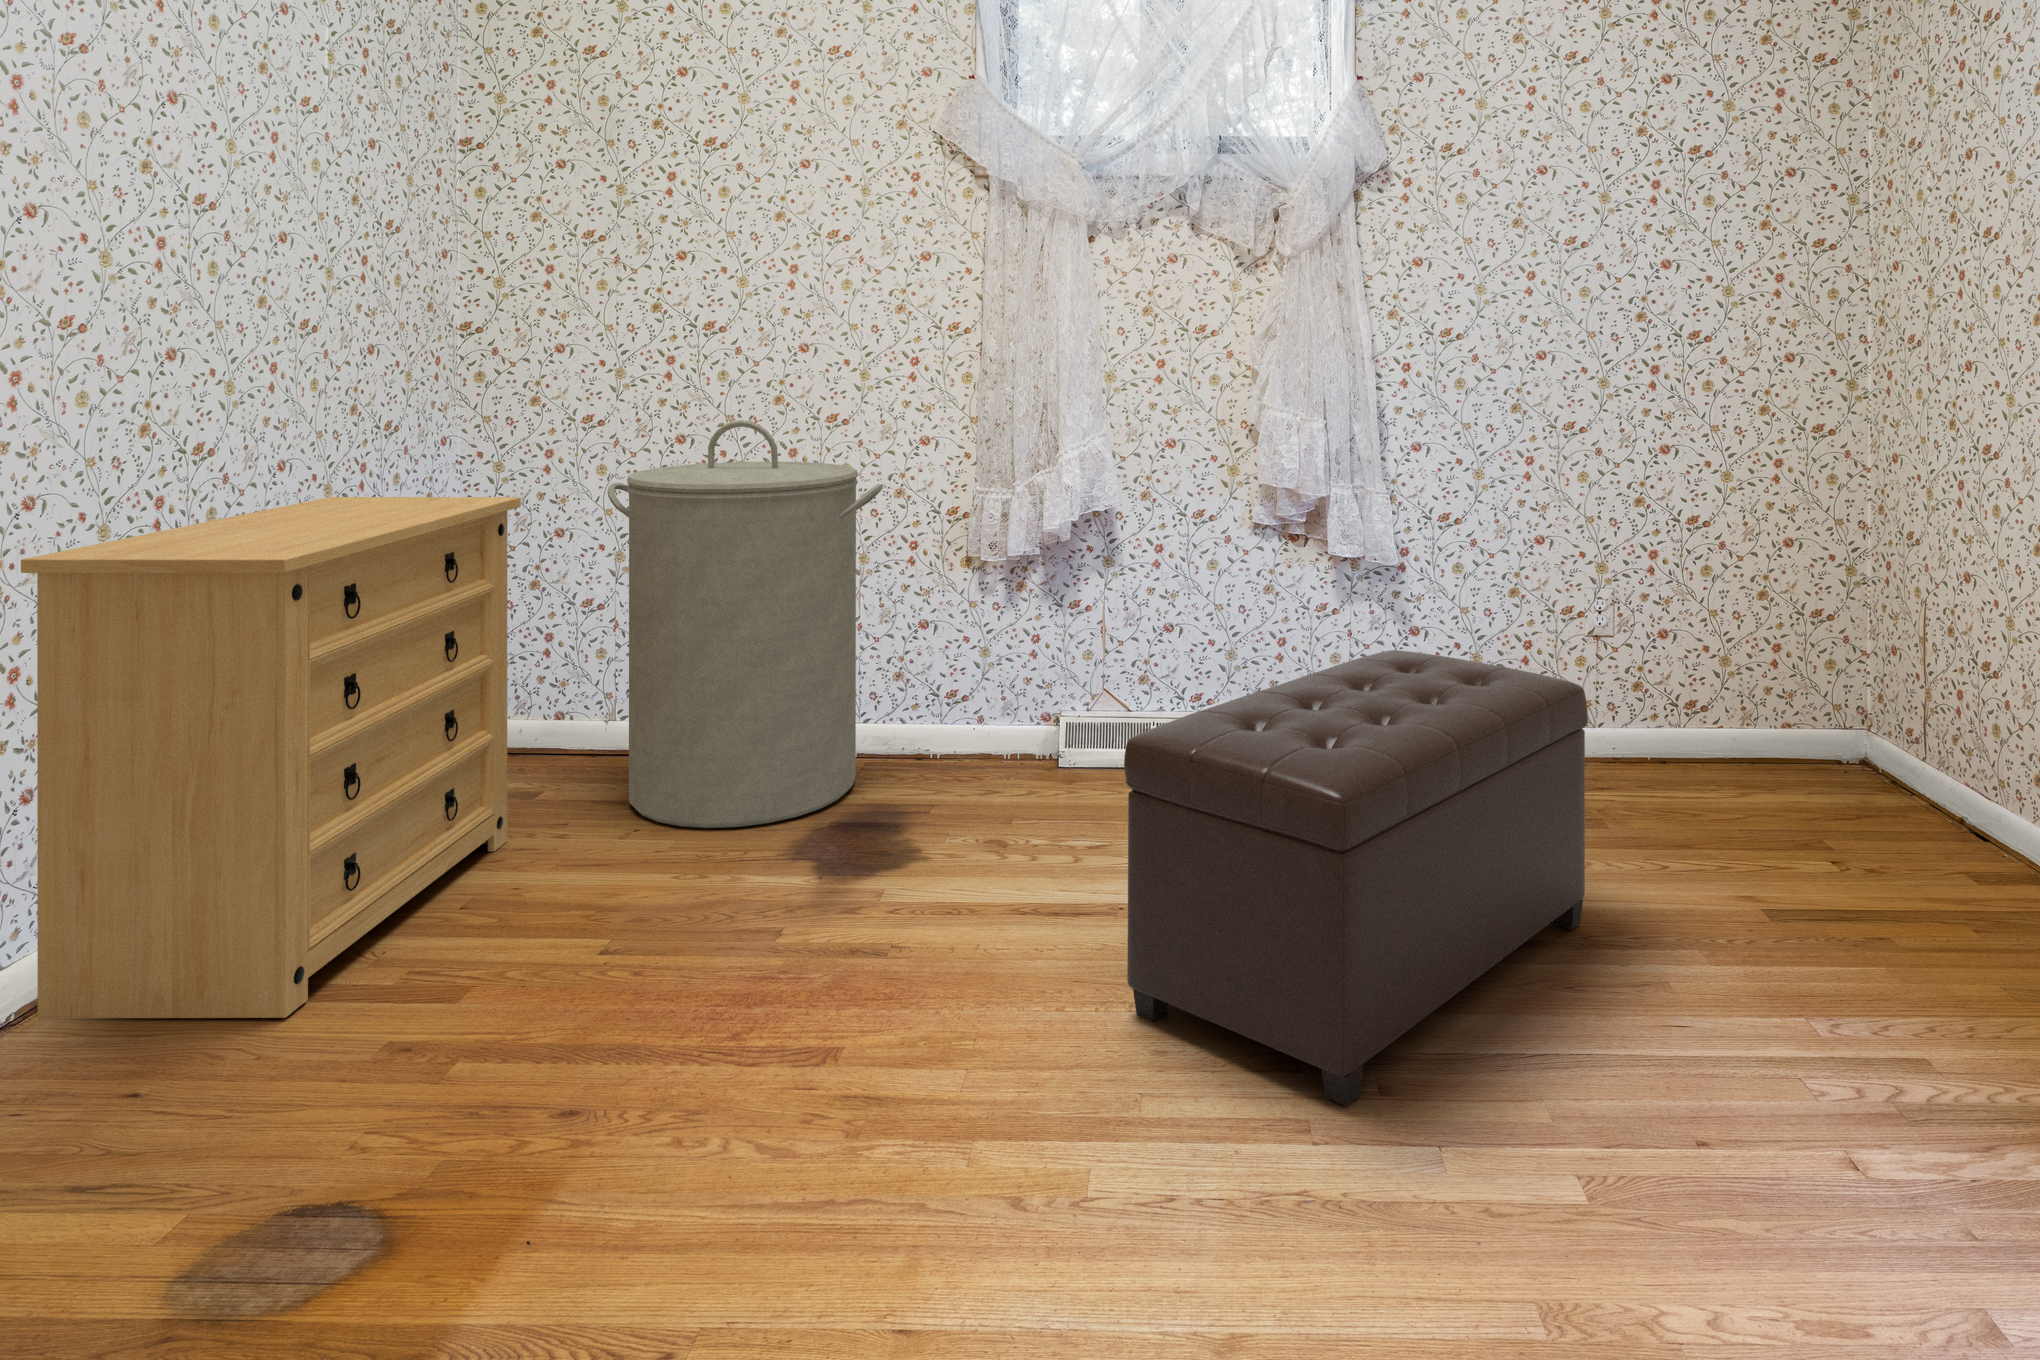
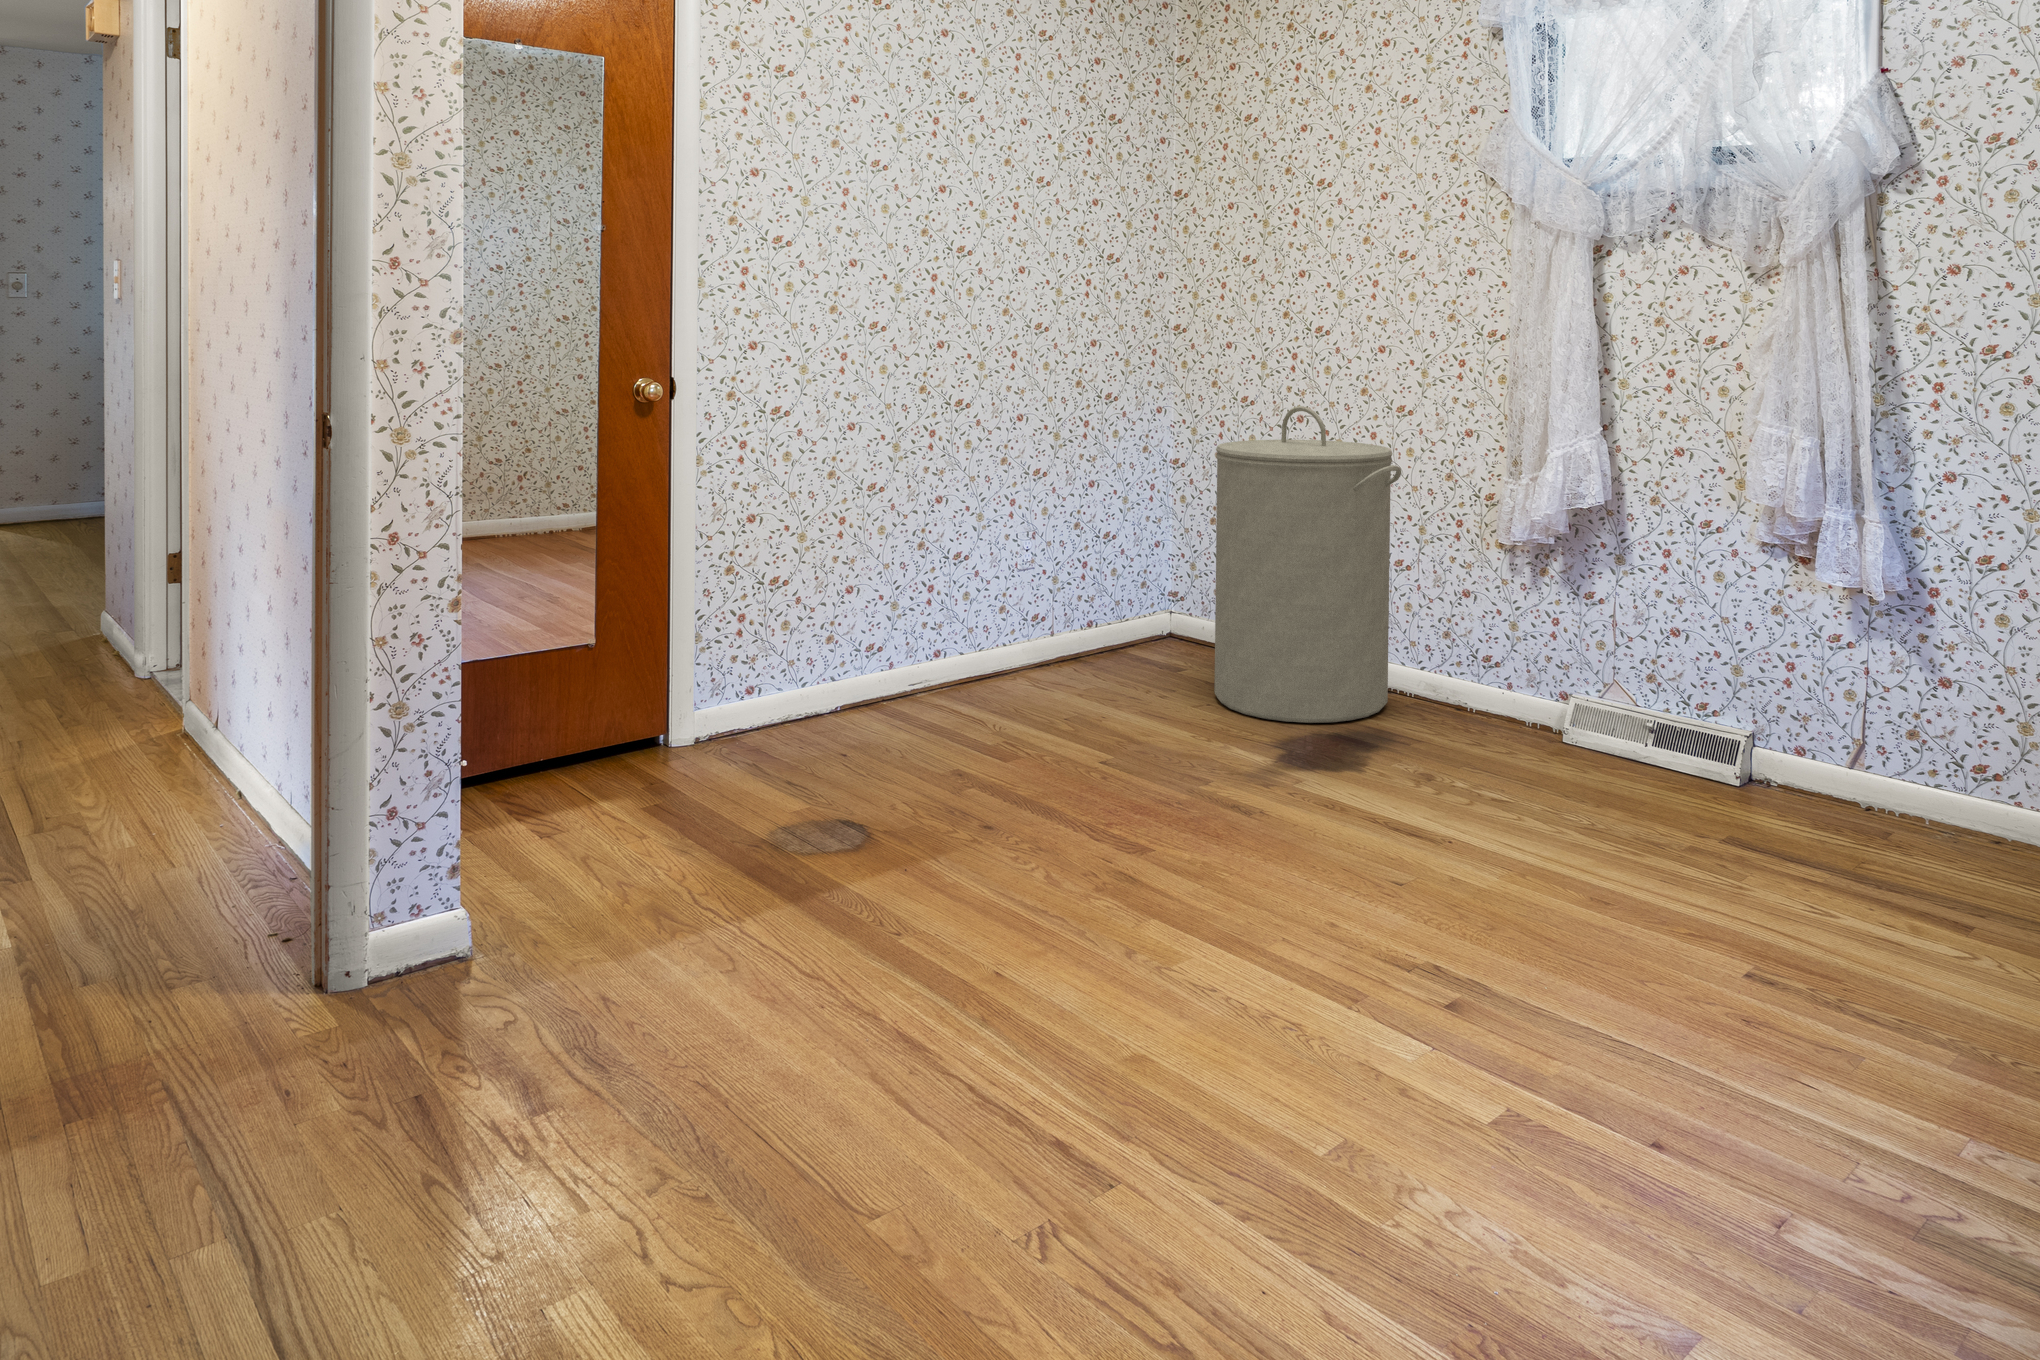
dresser: present [21,497,521,1018] -> none [840,442,1140,741]
ottoman: present [1124,650,1588,1107] -> none [1341,666,1861,990]

